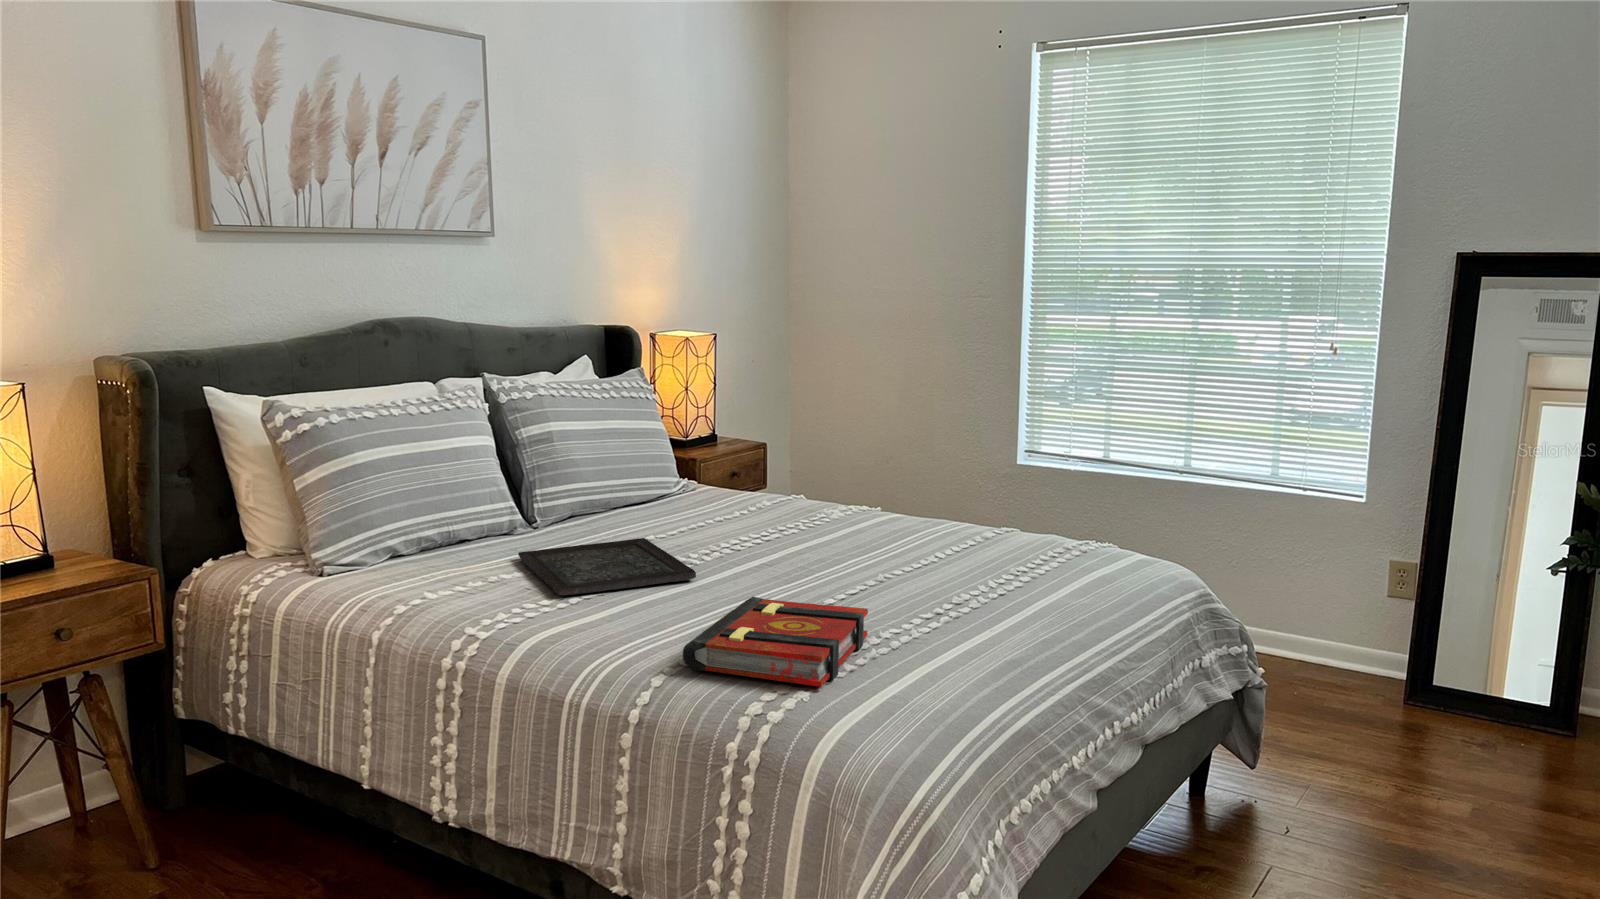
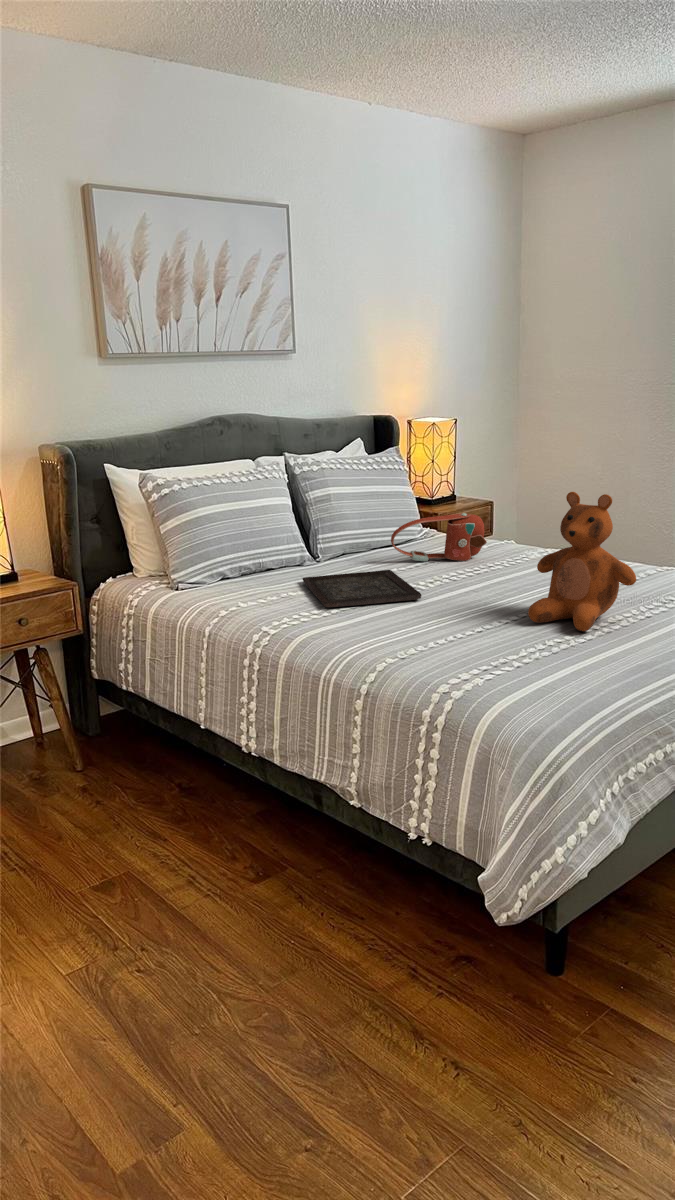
teddy bear: none [849,429,987,617] -> present [528,492,636,631]
handbag: none [643,458,774,525] -> present [391,513,487,561]
book: present [683,597,868,687] -> none [400,612,537,676]

